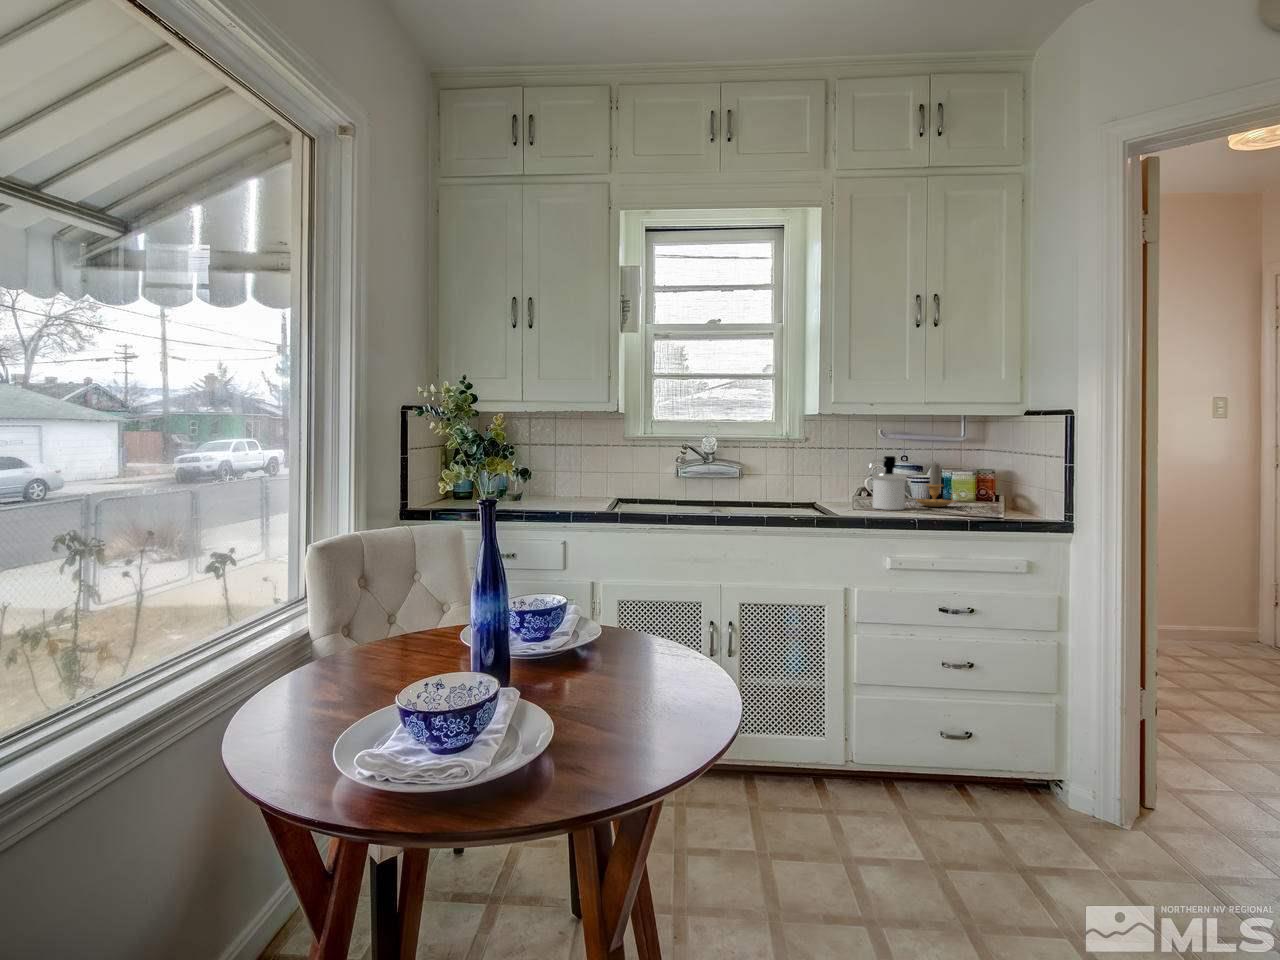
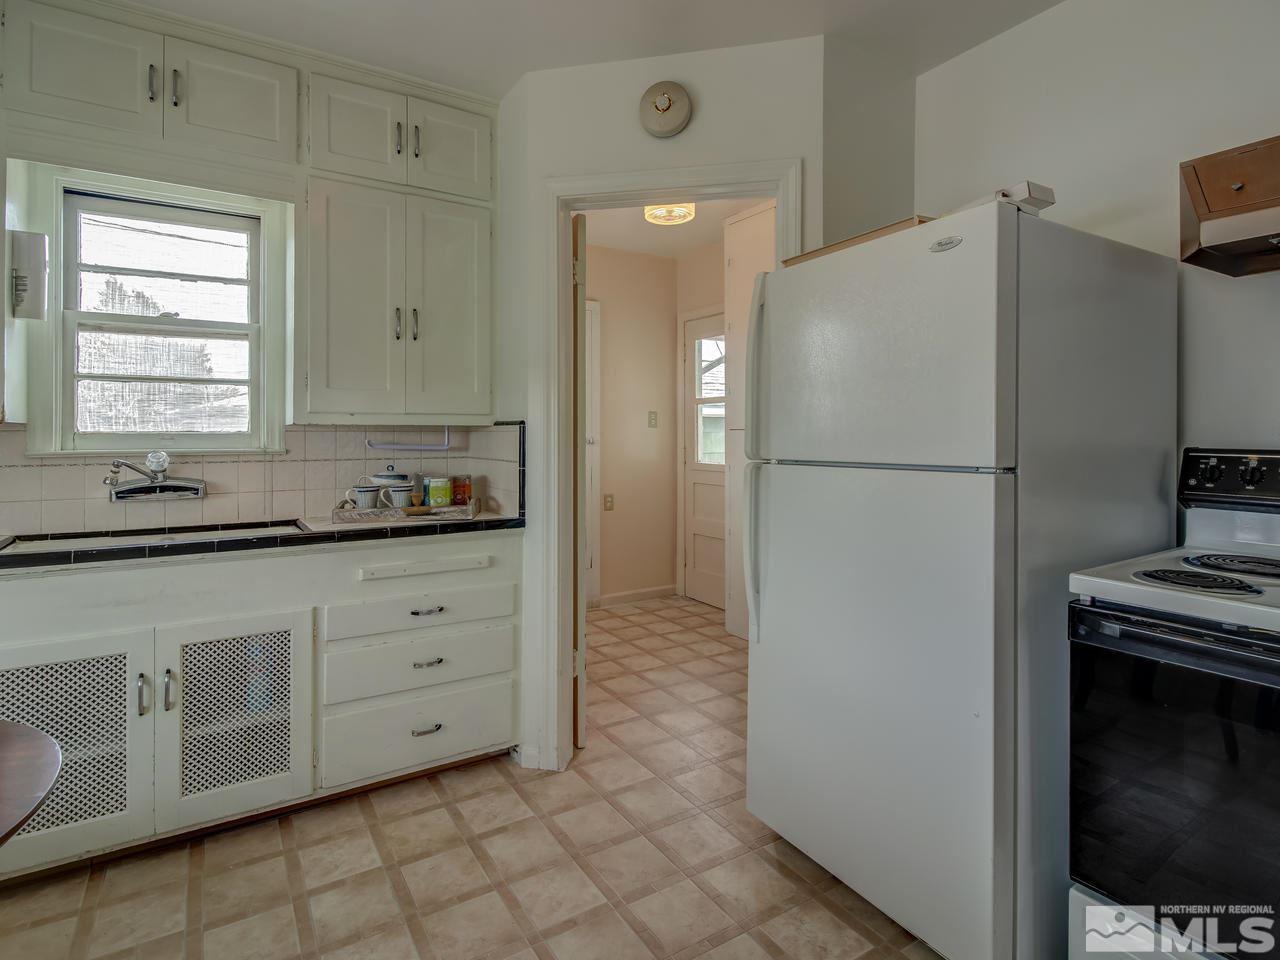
soap dispenser: present [869,456,907,510] -> none [339,468,383,522]

